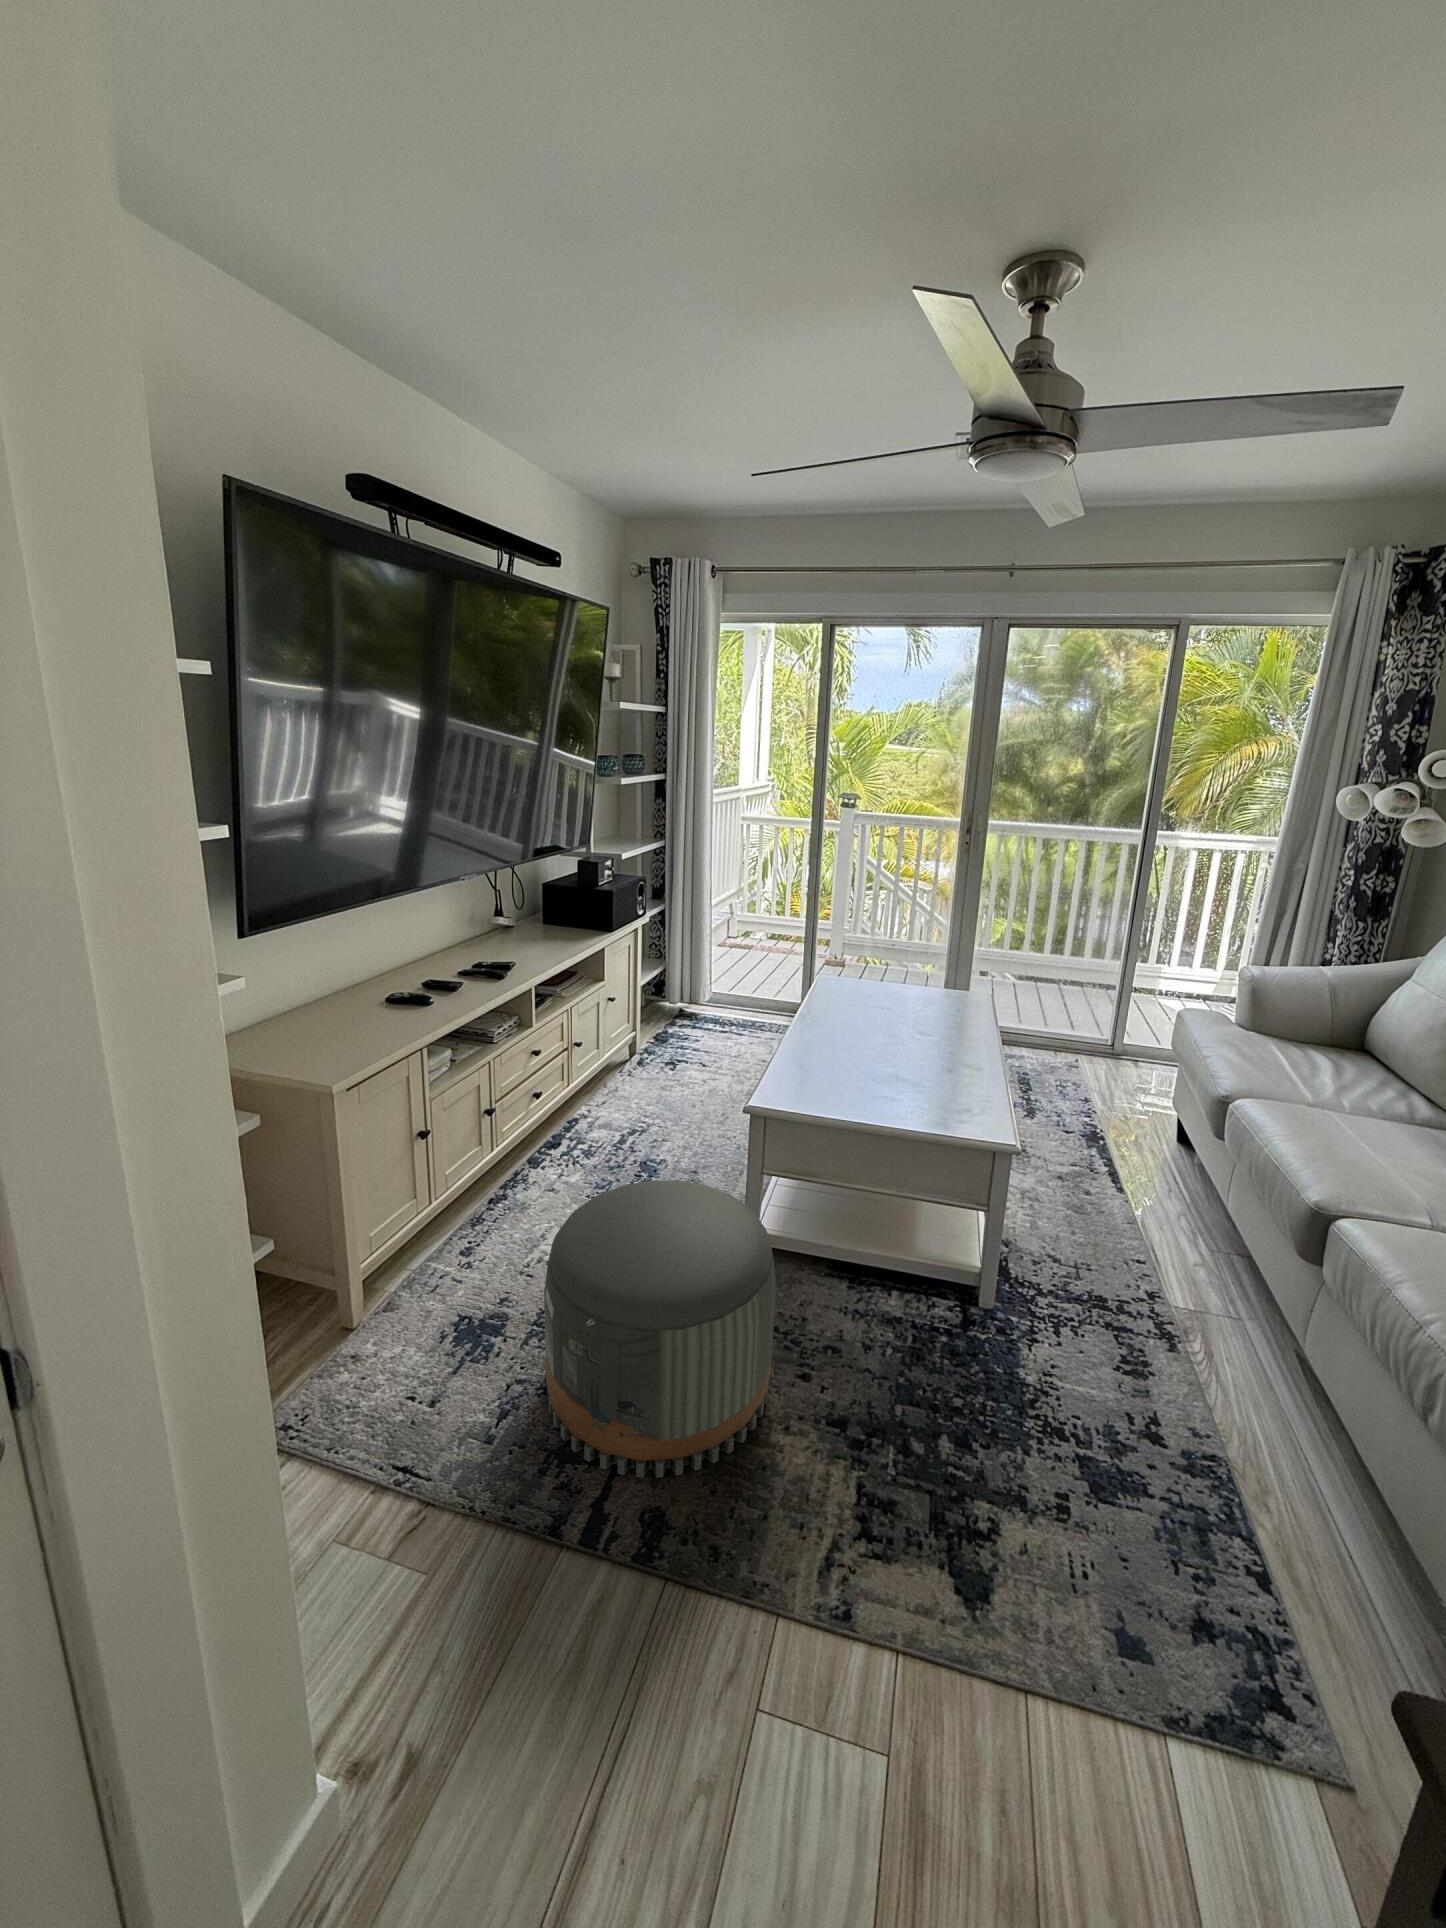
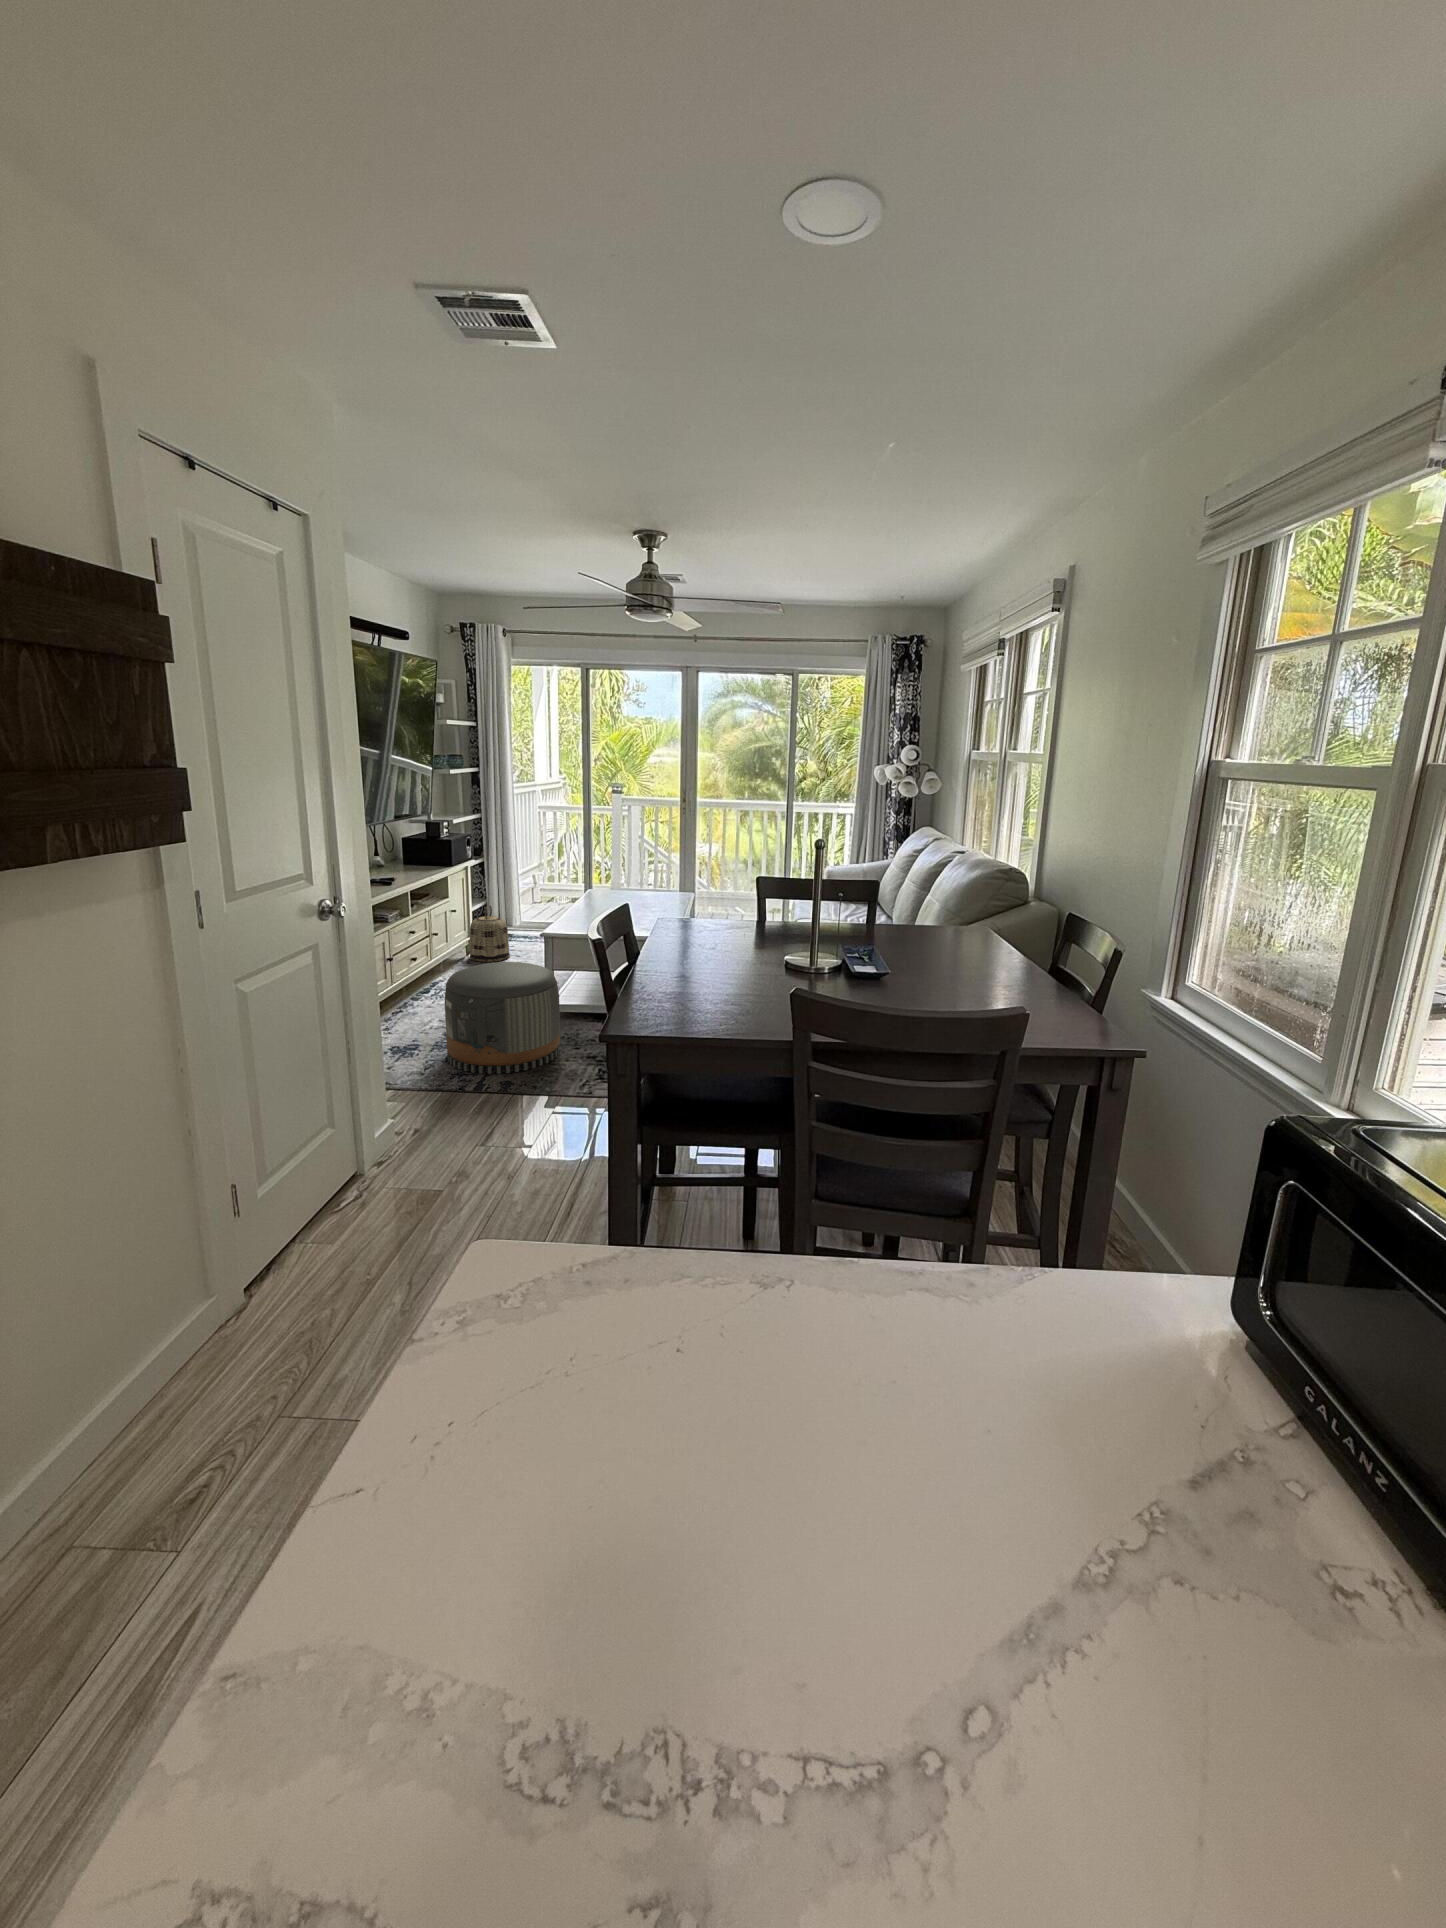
basket: none [632,987,691,1076] -> present [470,906,510,962]

